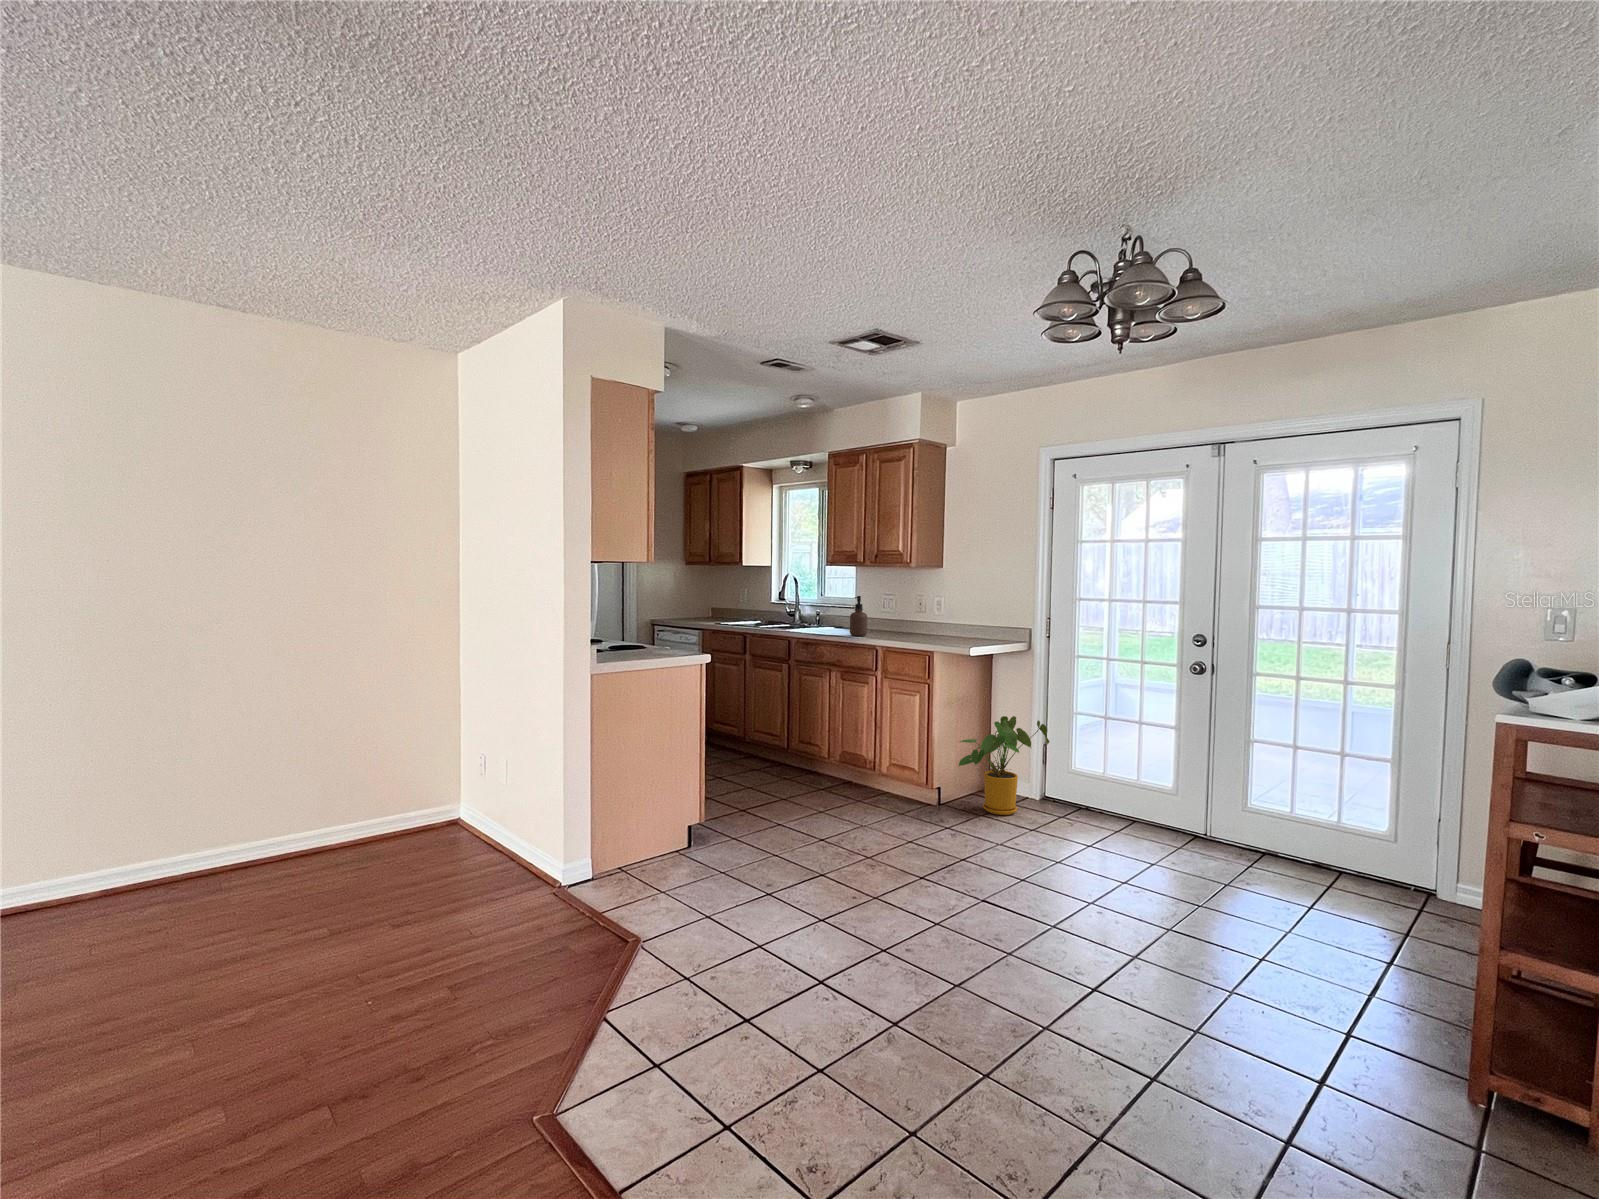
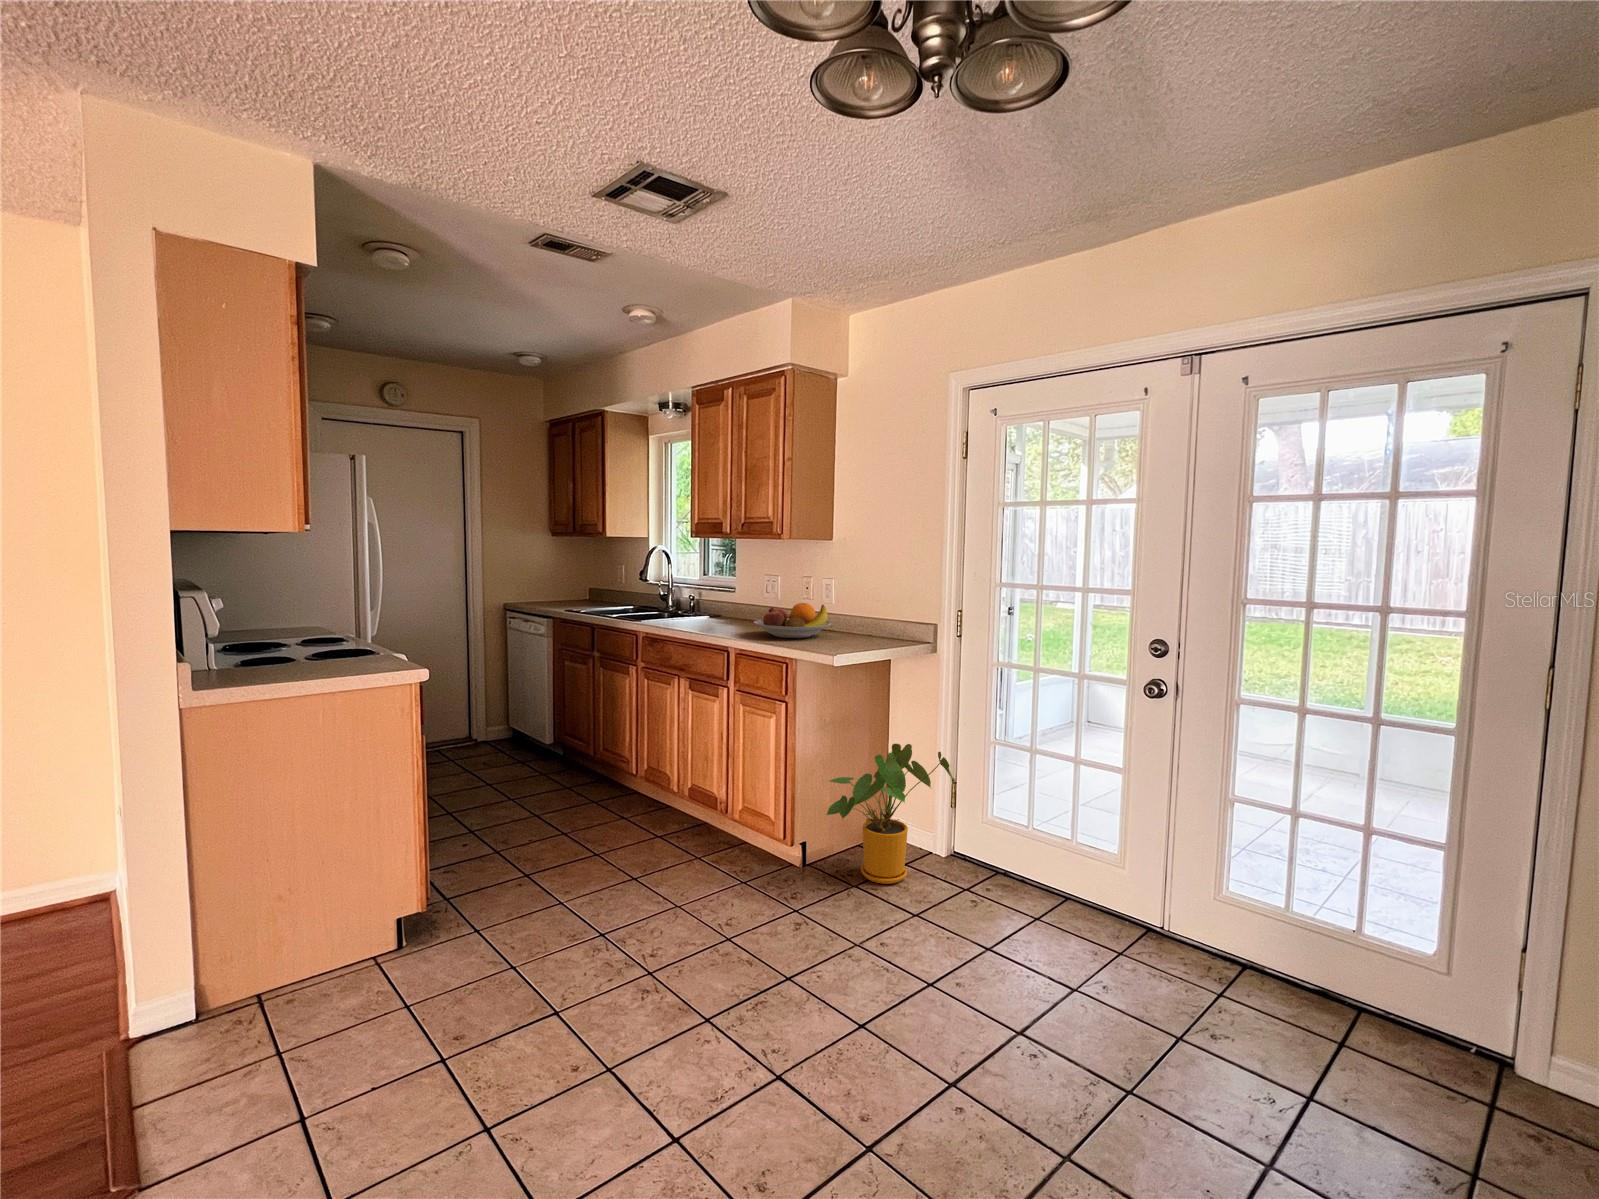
soap dispenser: present [850,596,867,636] -> none [703,578,726,632]
fruit bowl: none [892,614,951,640] -> present [754,603,831,638]

